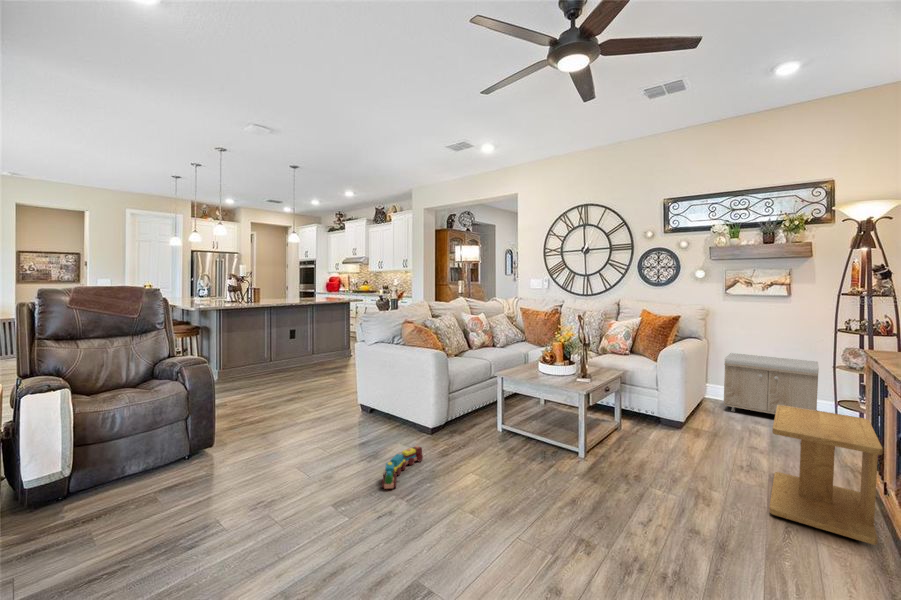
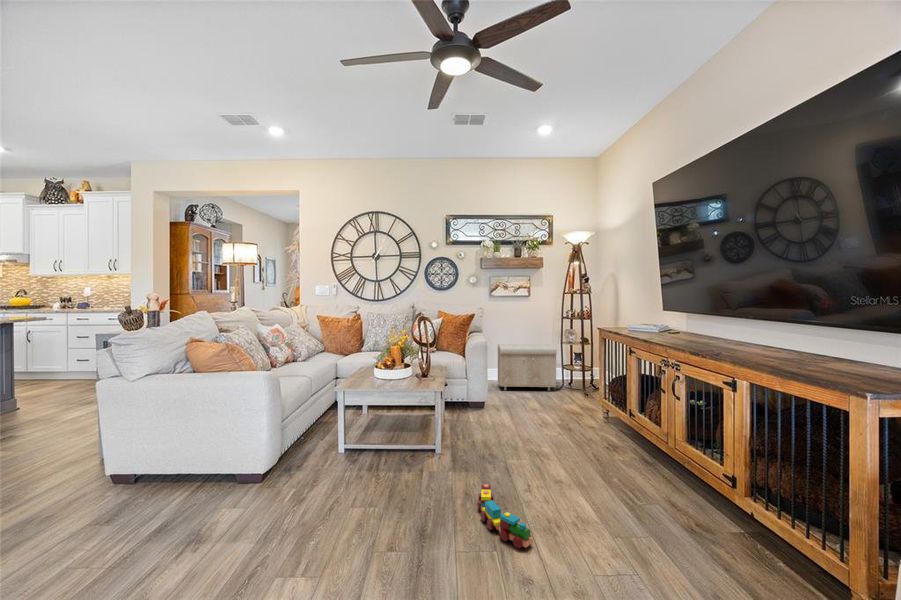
side table: present [769,405,883,545] -> none [567,375,642,456]
toy train: present [382,445,423,489] -> present [478,484,533,549]

